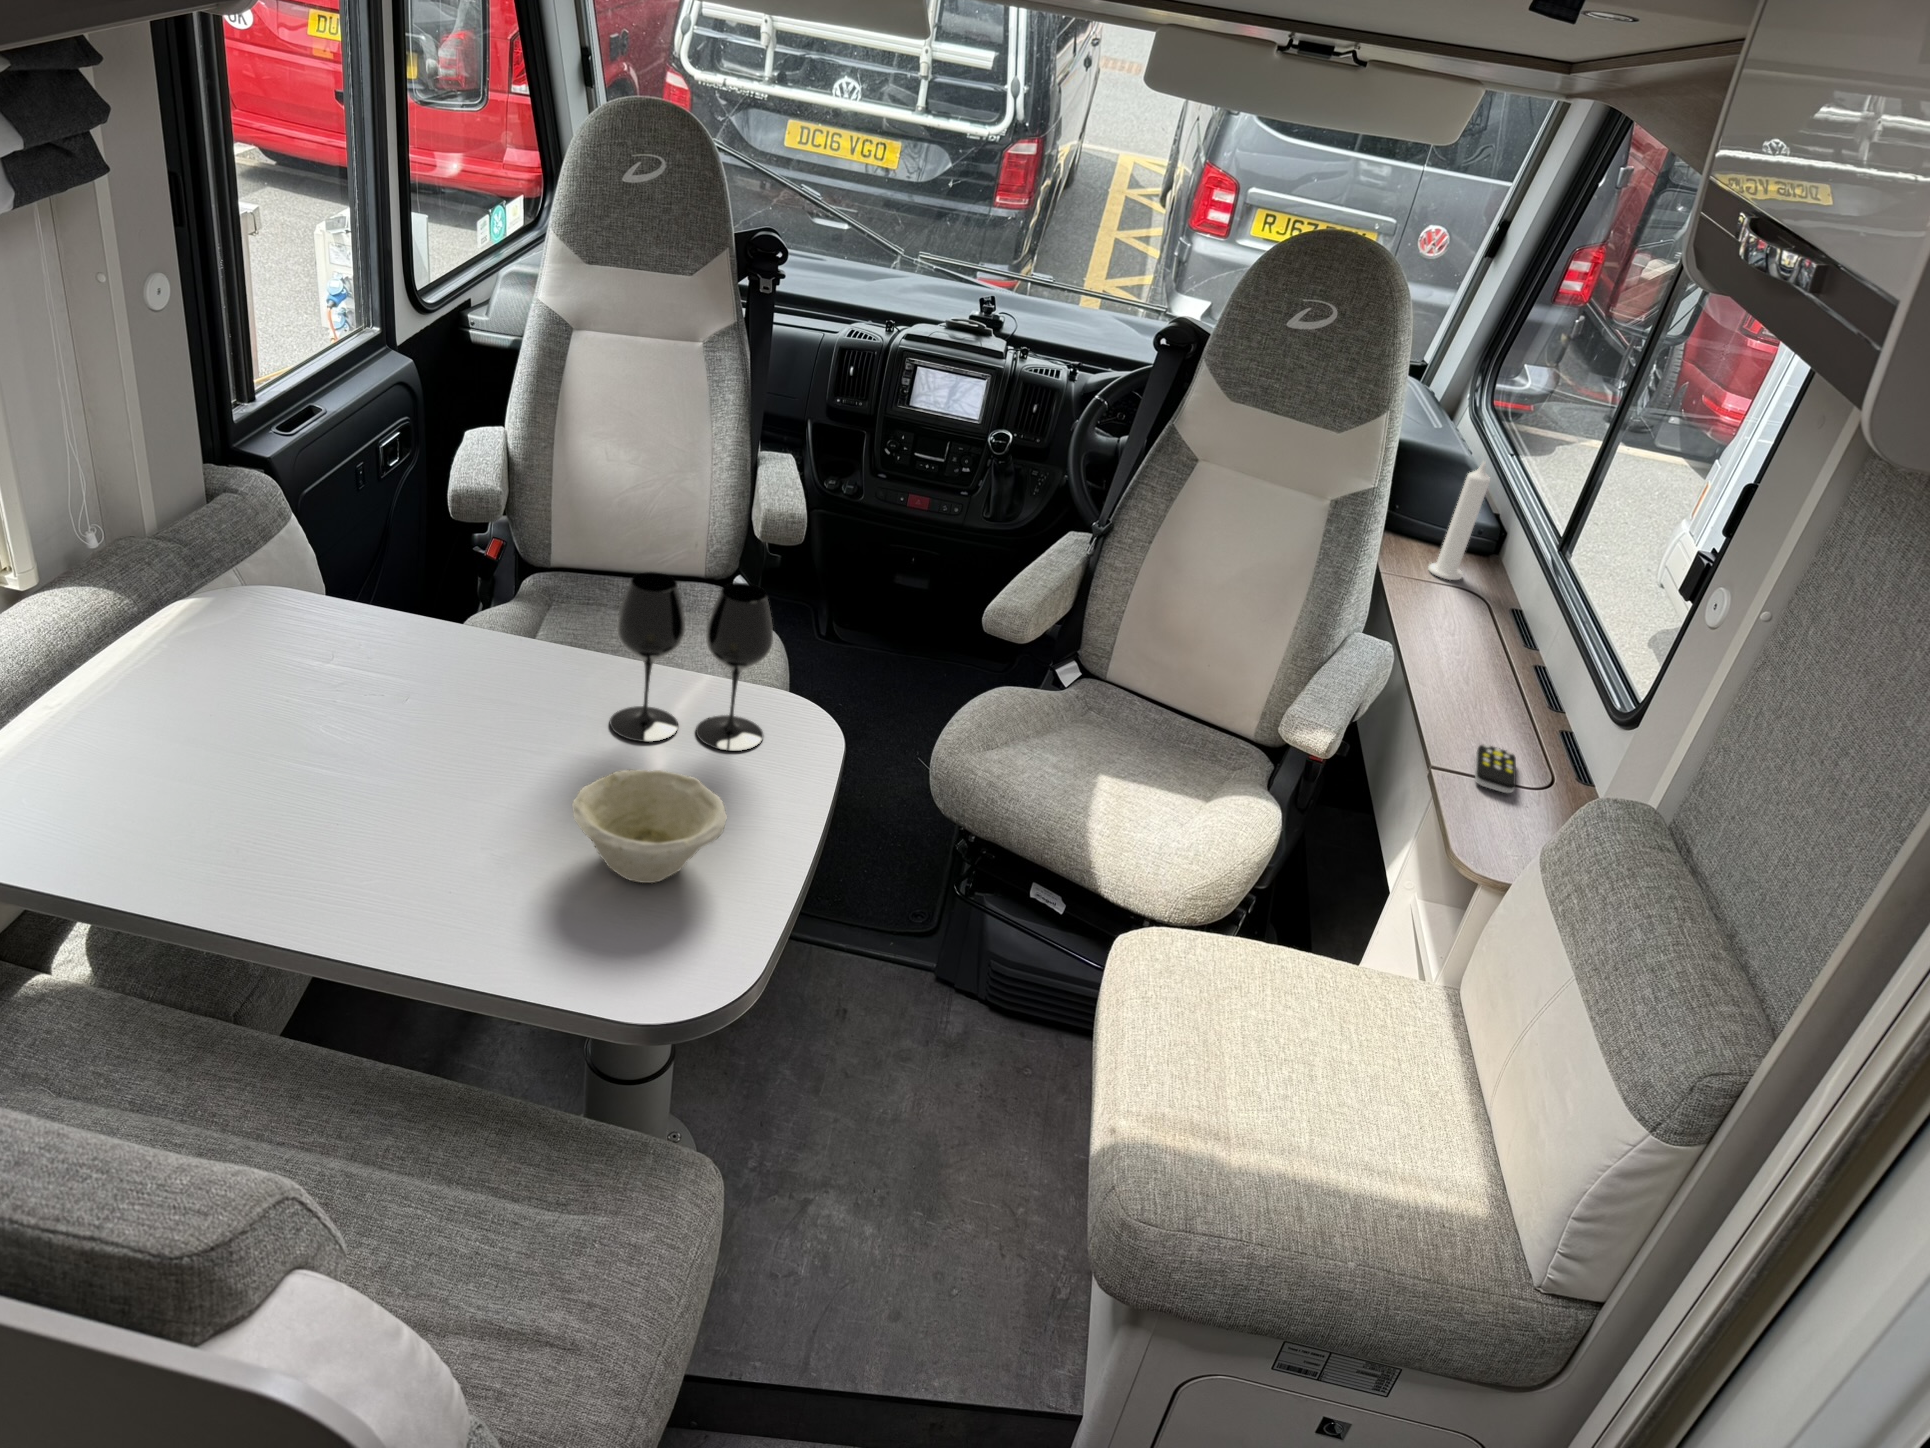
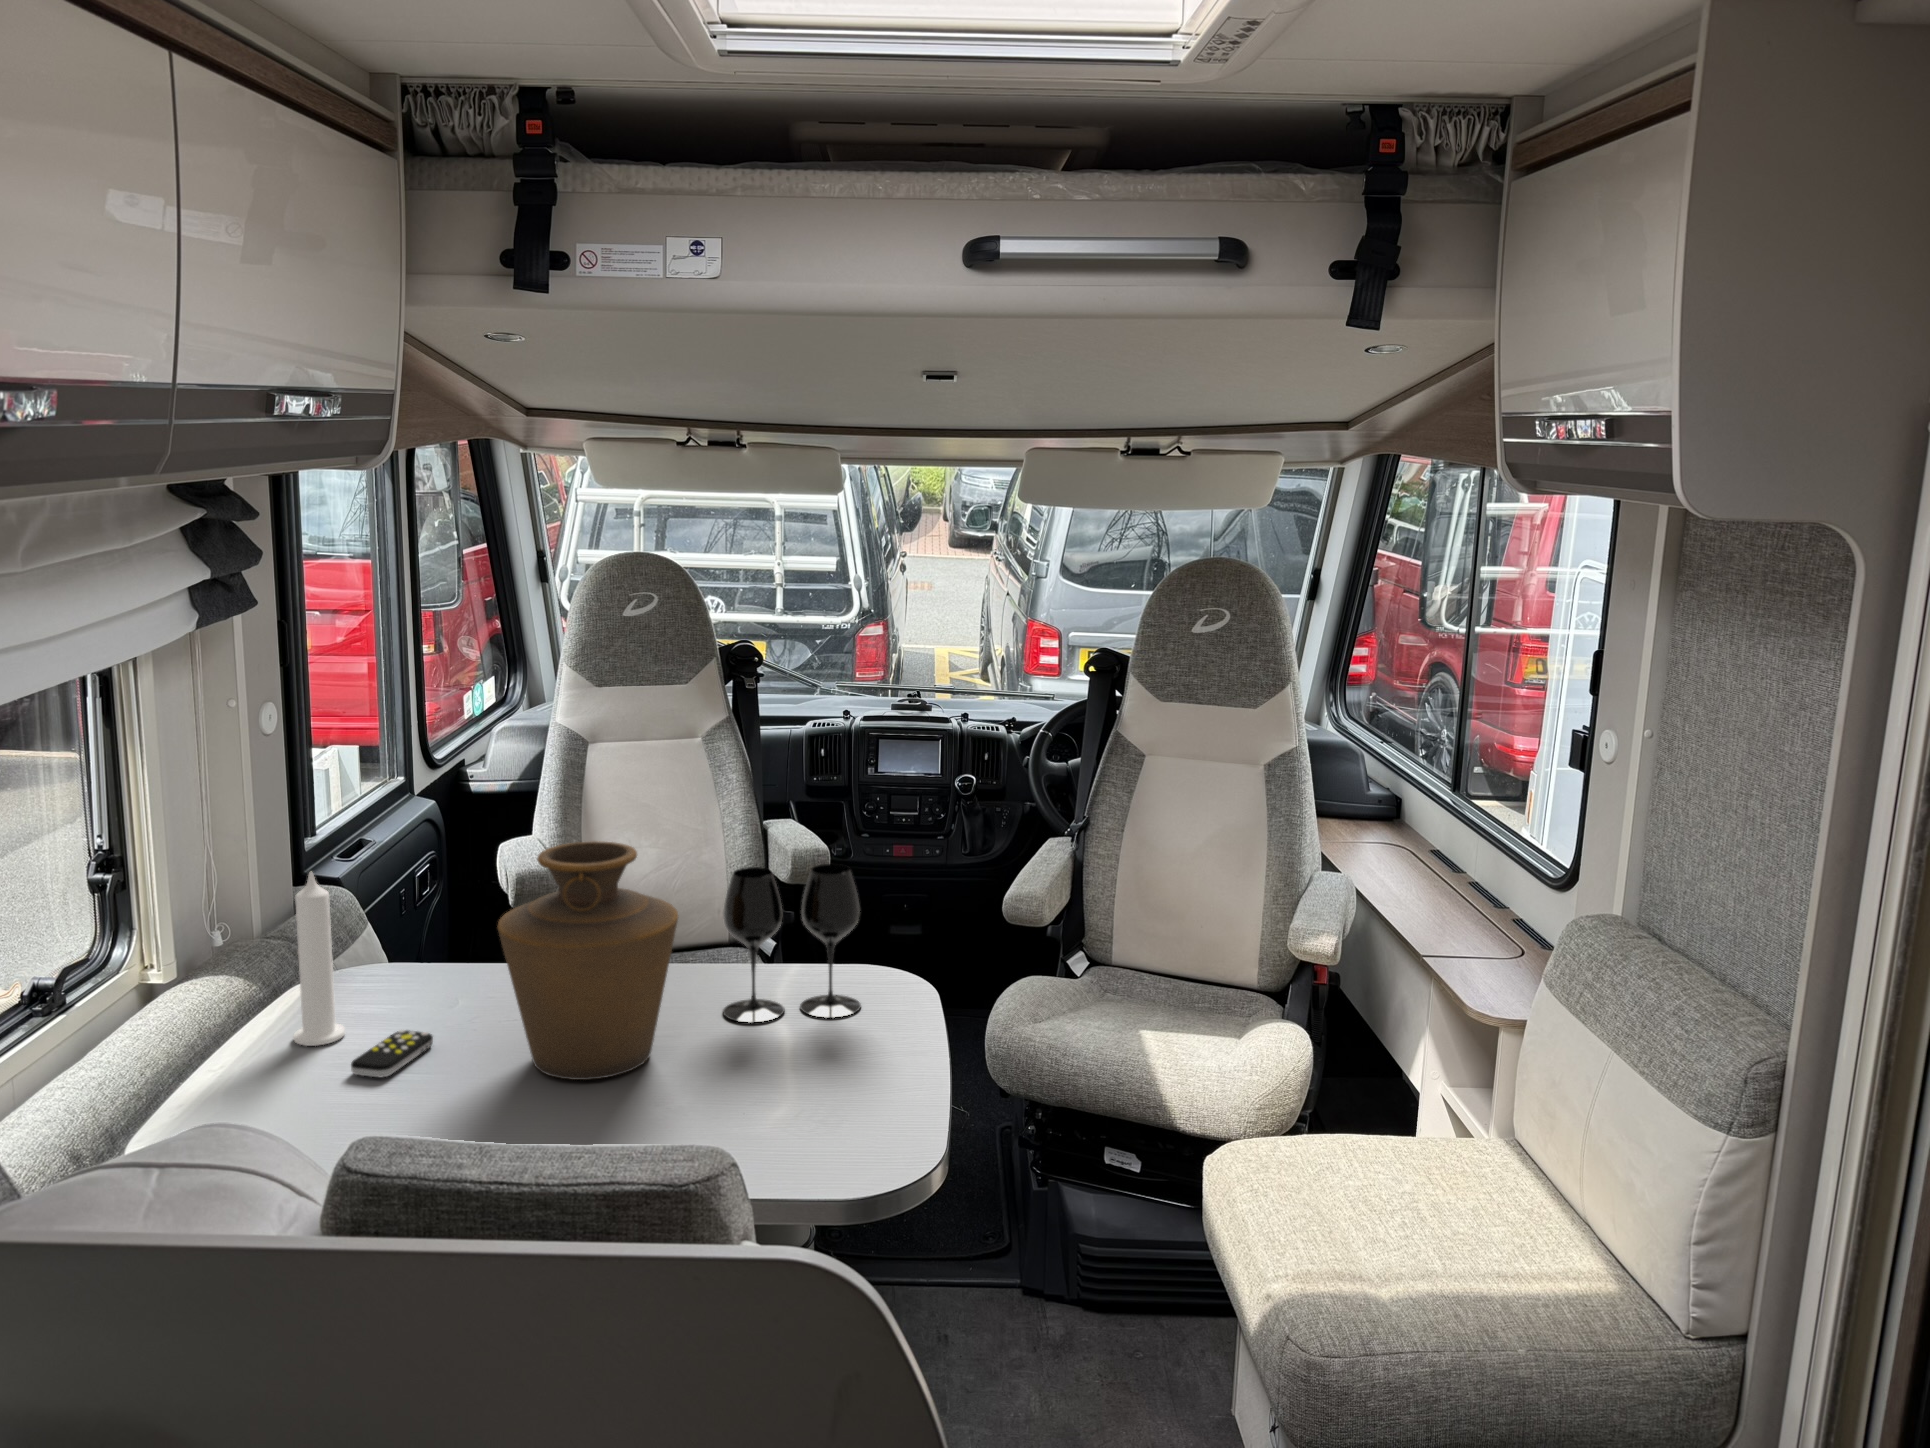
candle: present [1428,462,1490,580] -> present [293,872,345,1046]
vase: none [339,526,549,791] -> present [497,841,678,1080]
remote control: present [1475,744,1516,793] -> present [351,1030,433,1077]
bowl: present [572,770,727,883] -> none [734,1018,872,1113]

